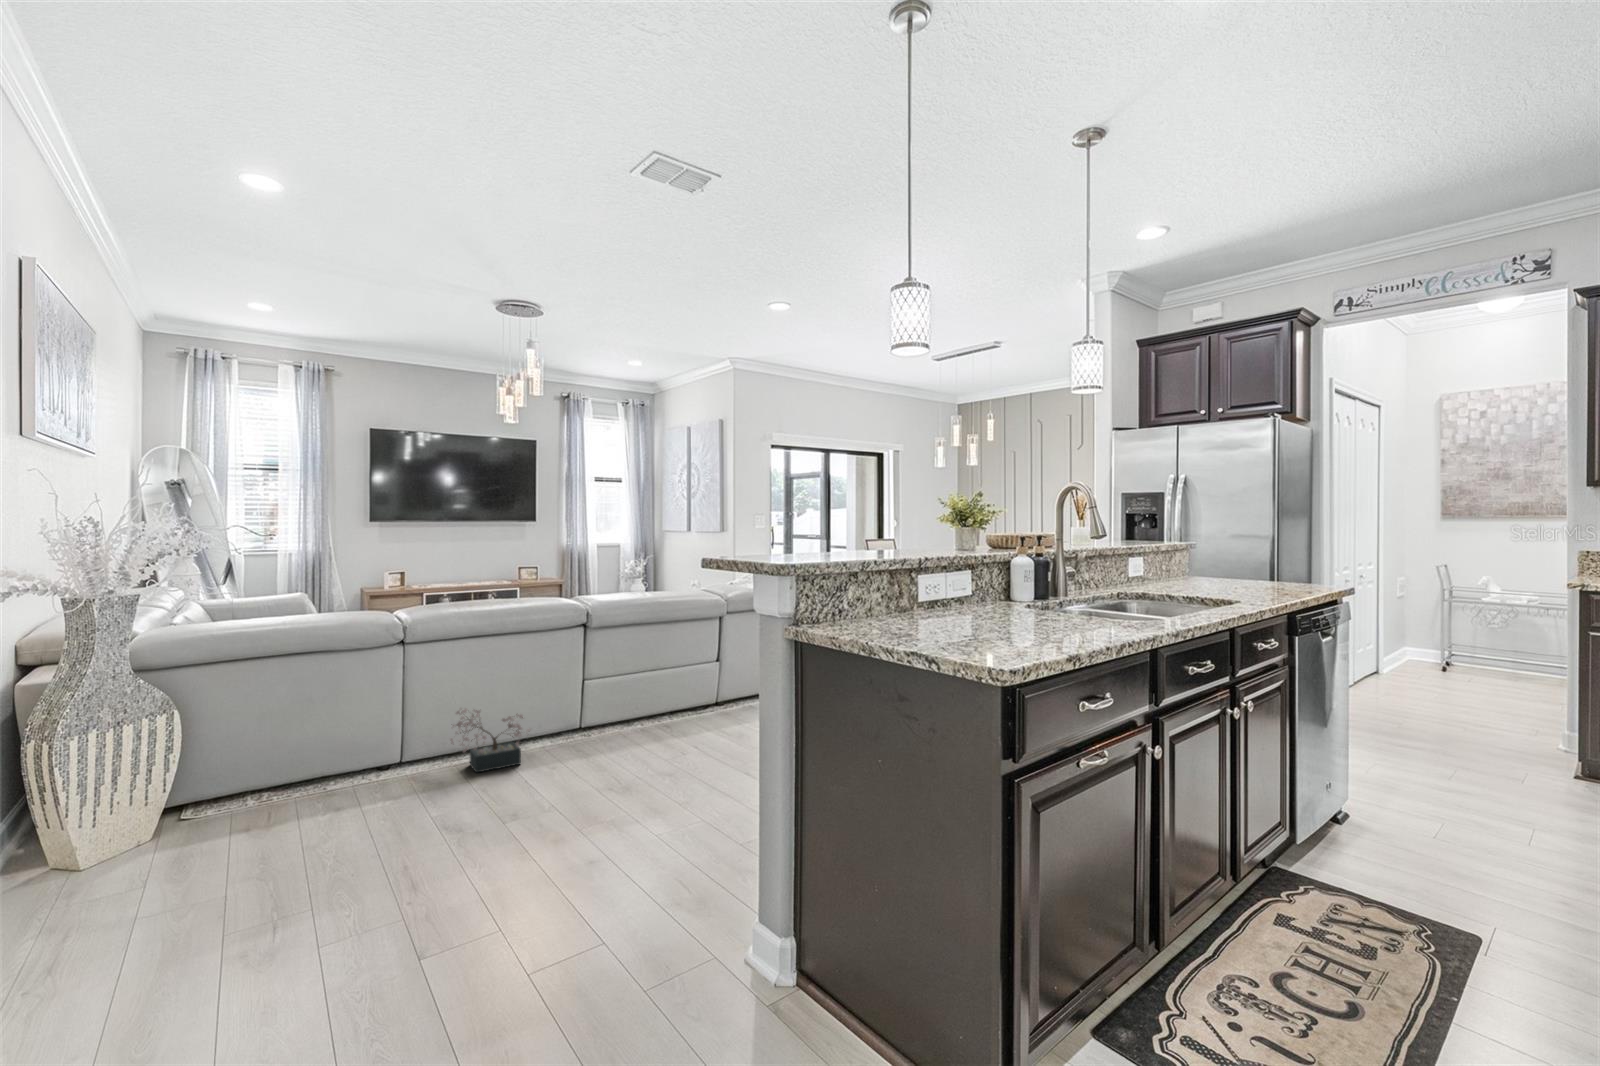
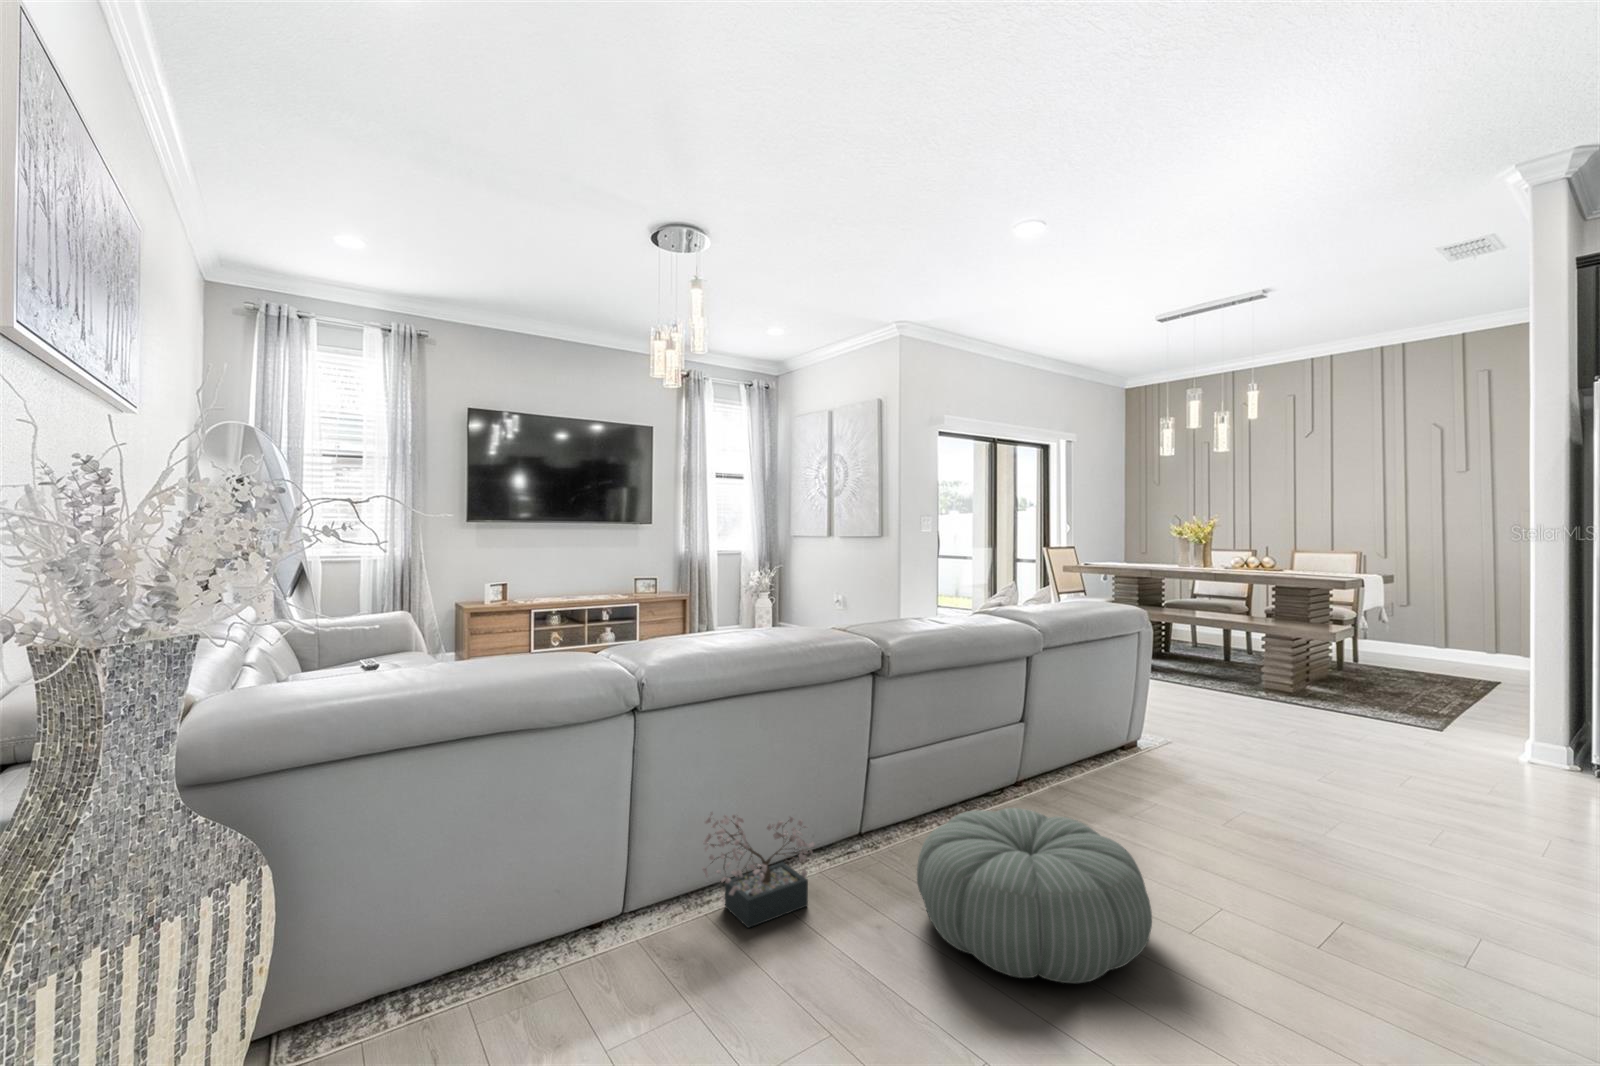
pouf: none [574,707,706,789] -> present [917,808,1152,983]

